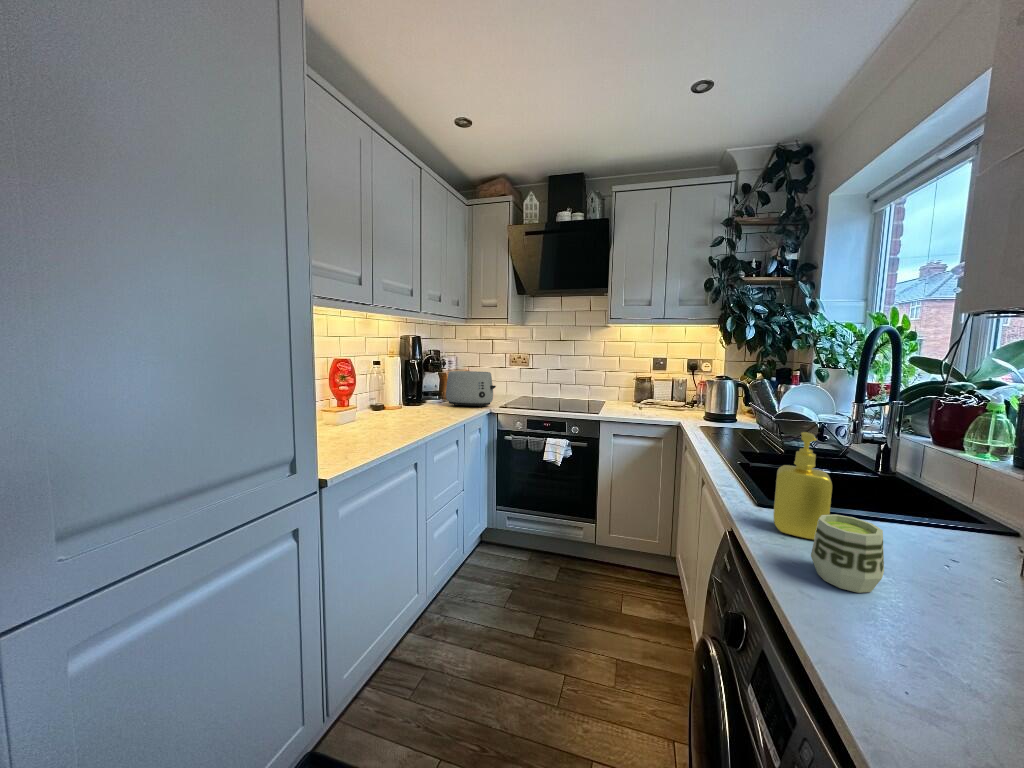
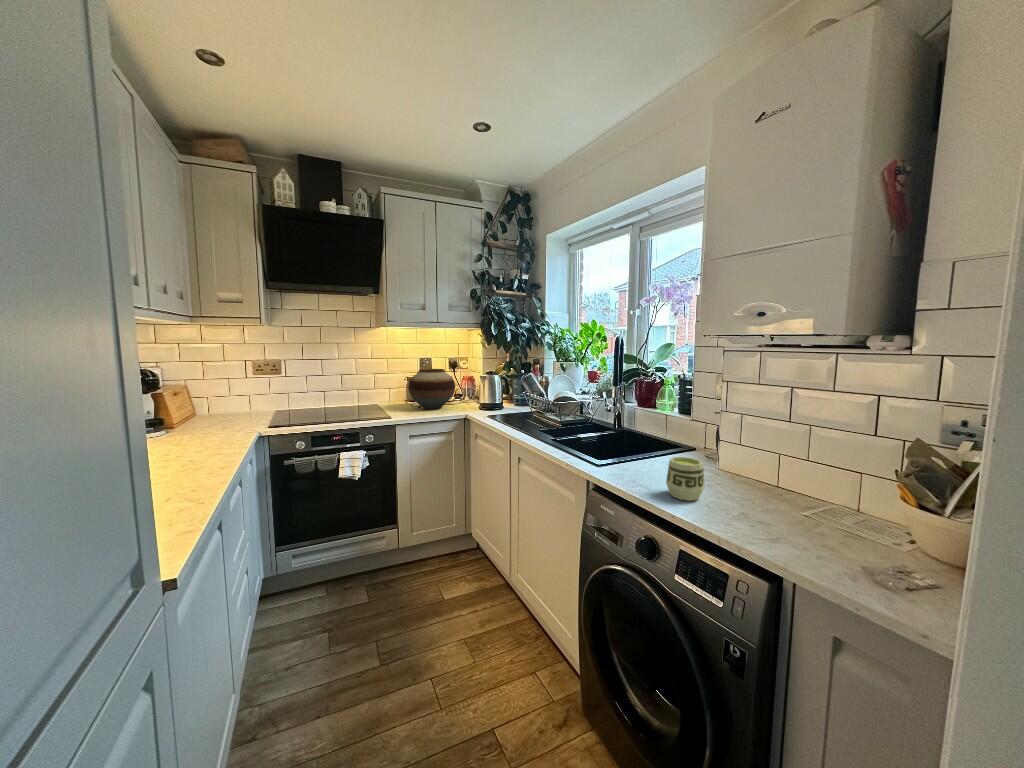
vase: none [626,369,678,413] -> present [409,369,455,410]
toaster: present [446,371,496,408] -> none [173,384,257,434]
soap dispenser: present [773,432,832,540] -> none [619,409,654,479]

